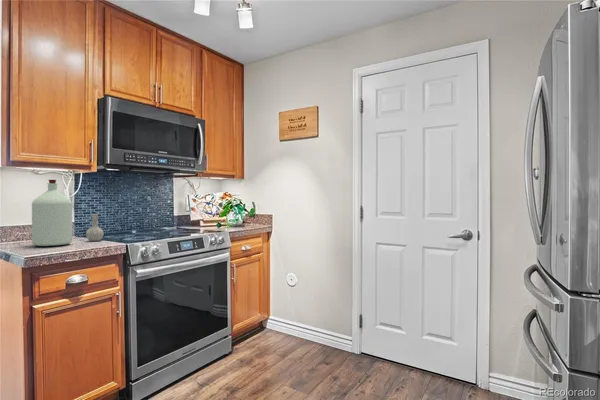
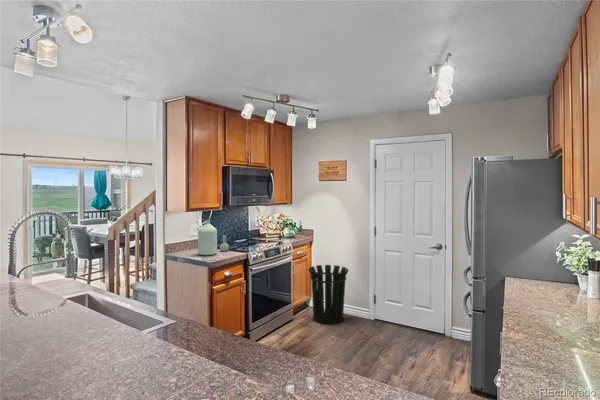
waste bin: none [256,267,319,363] -> present [308,265,348,325]

